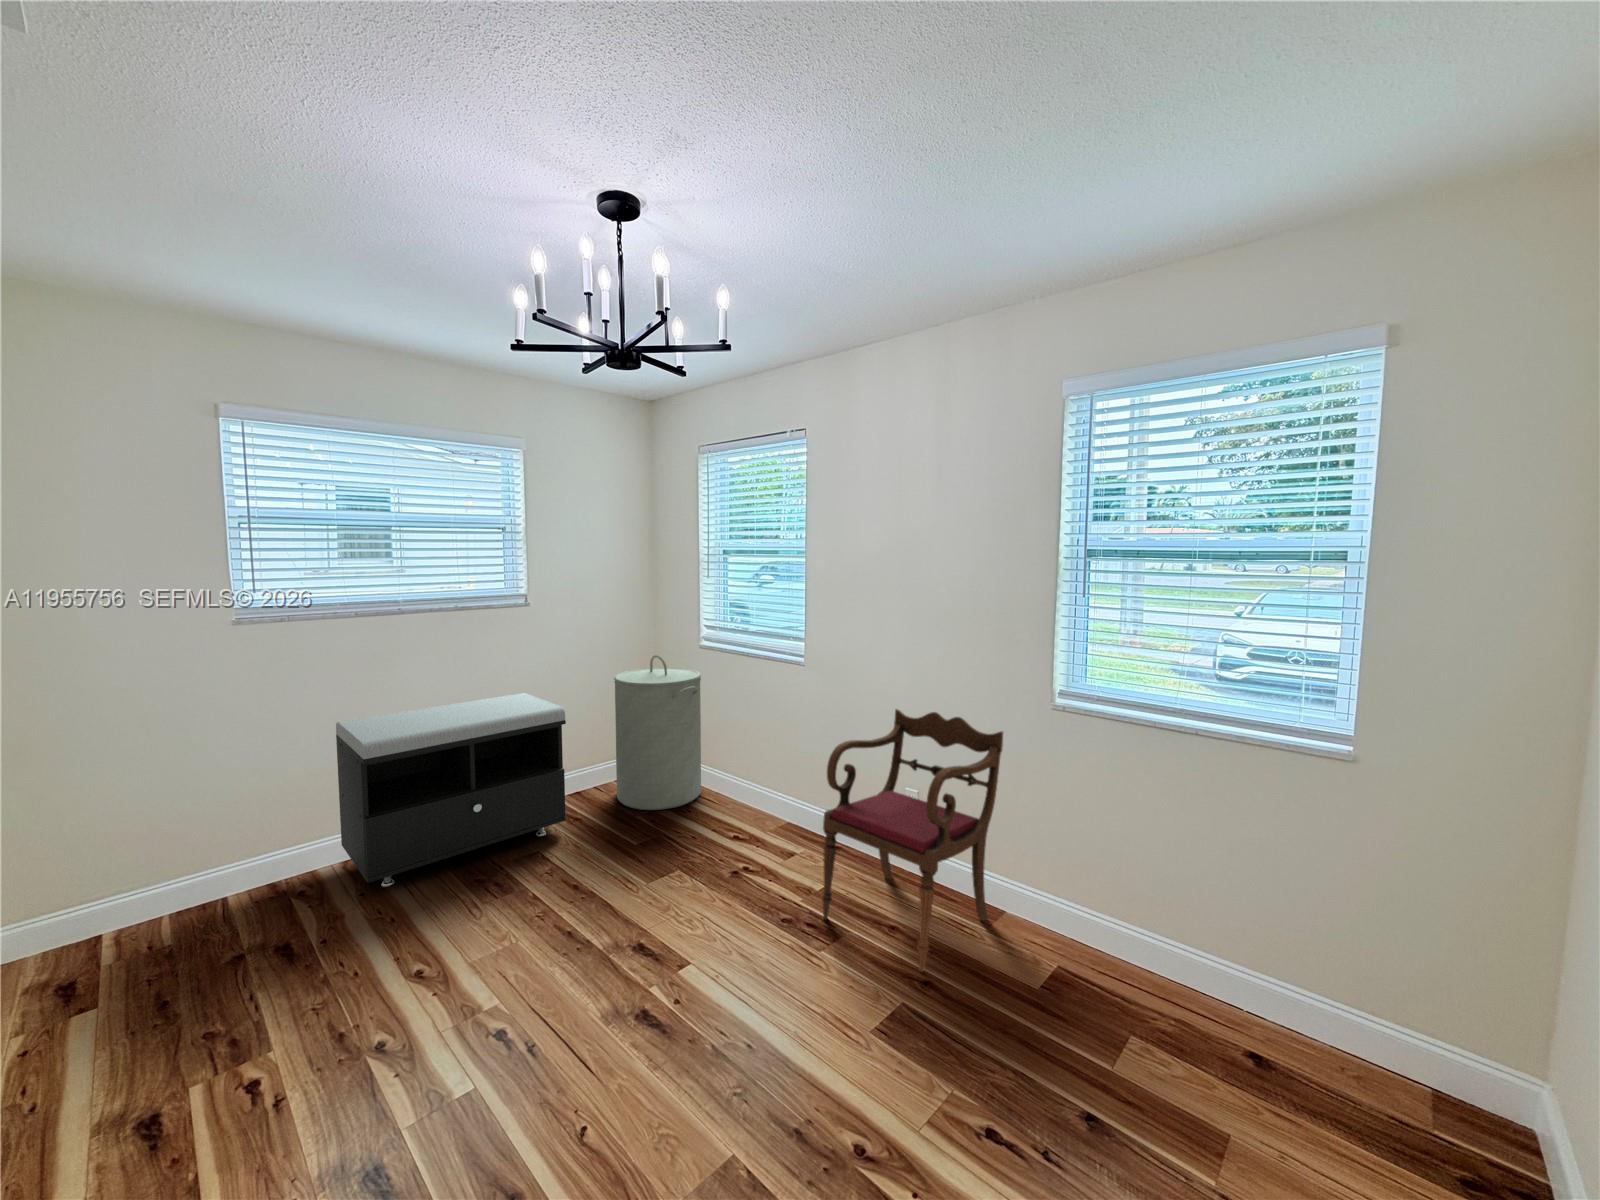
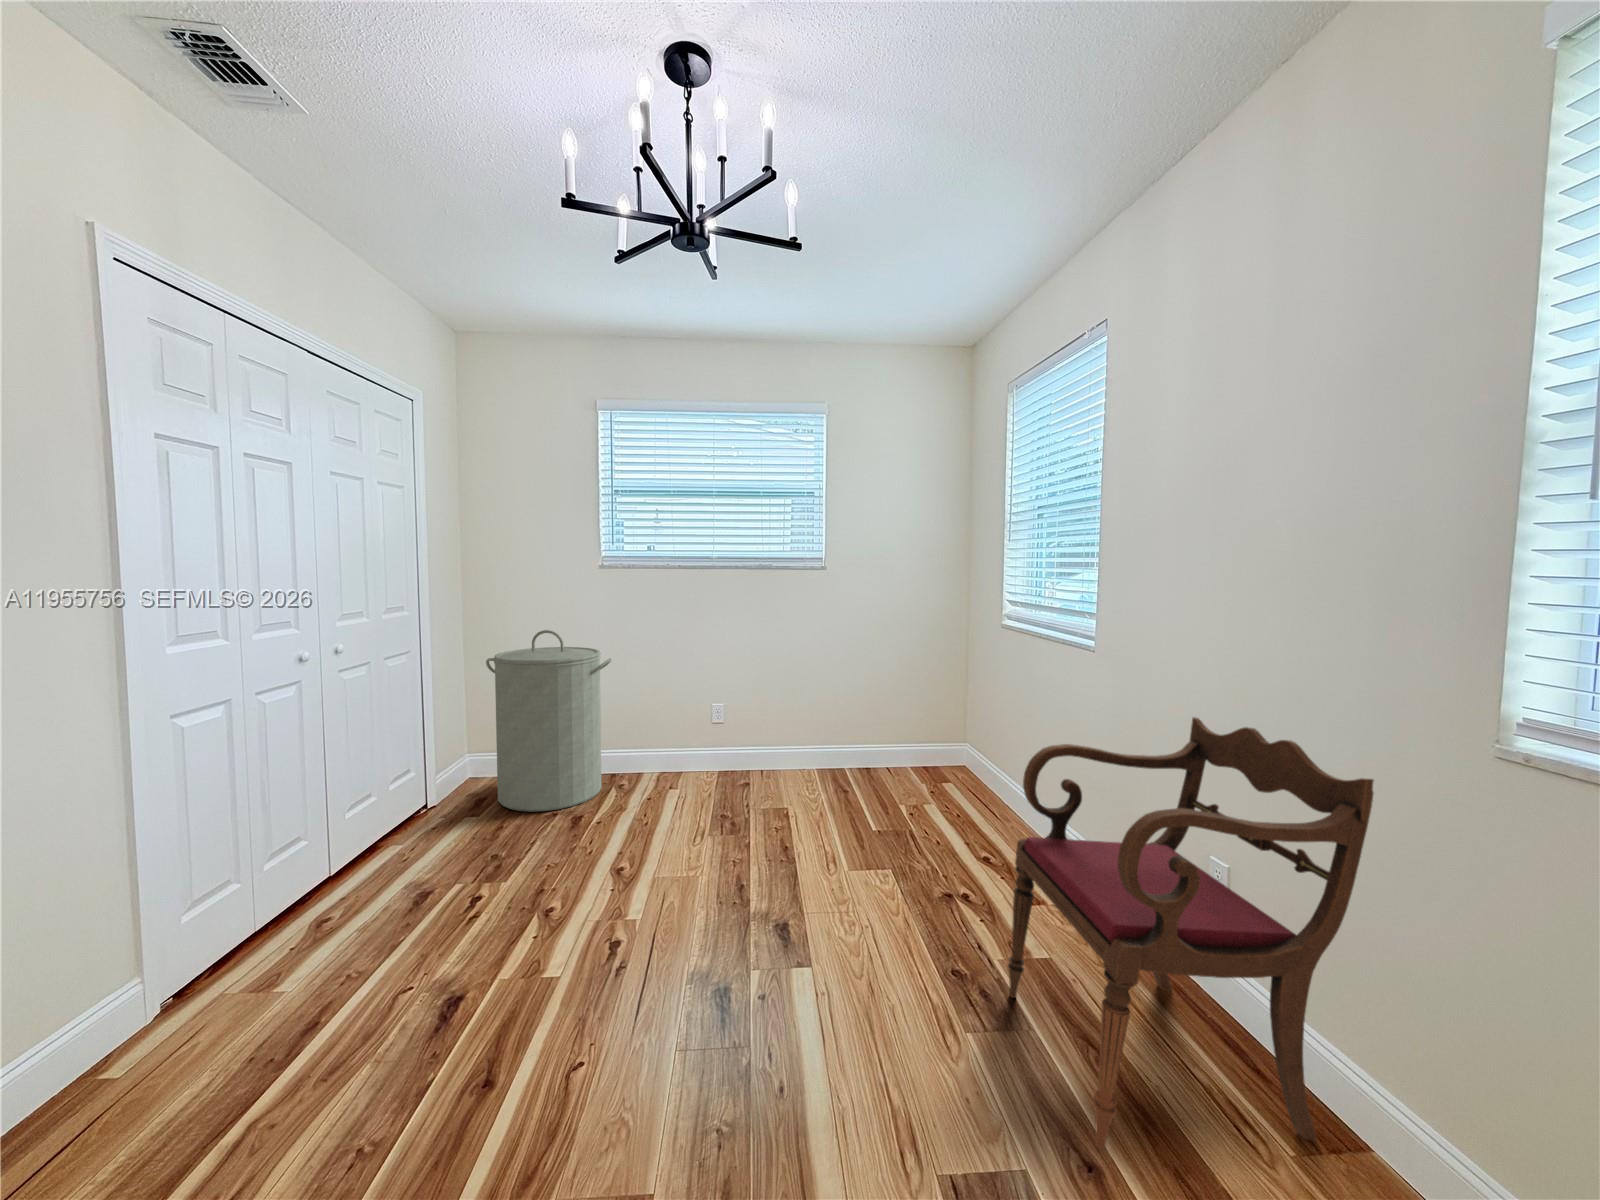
laundry hamper: present [614,655,701,810] -> present [486,630,611,812]
storage bench: present [336,693,566,887] -> none [644,654,824,799]

